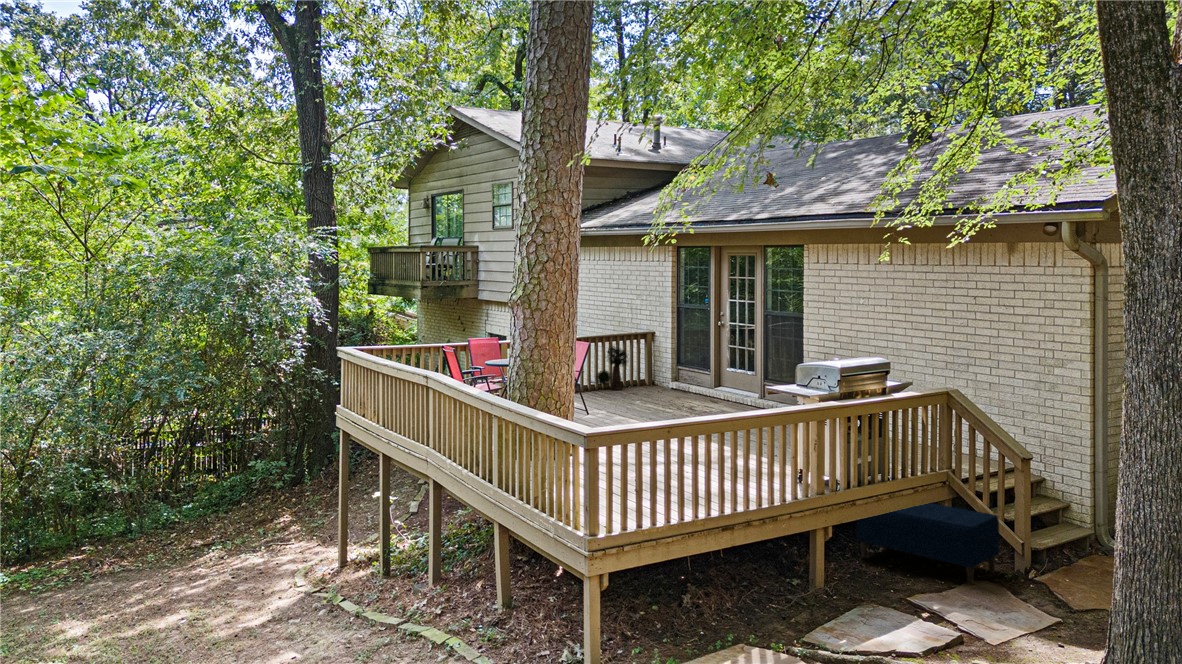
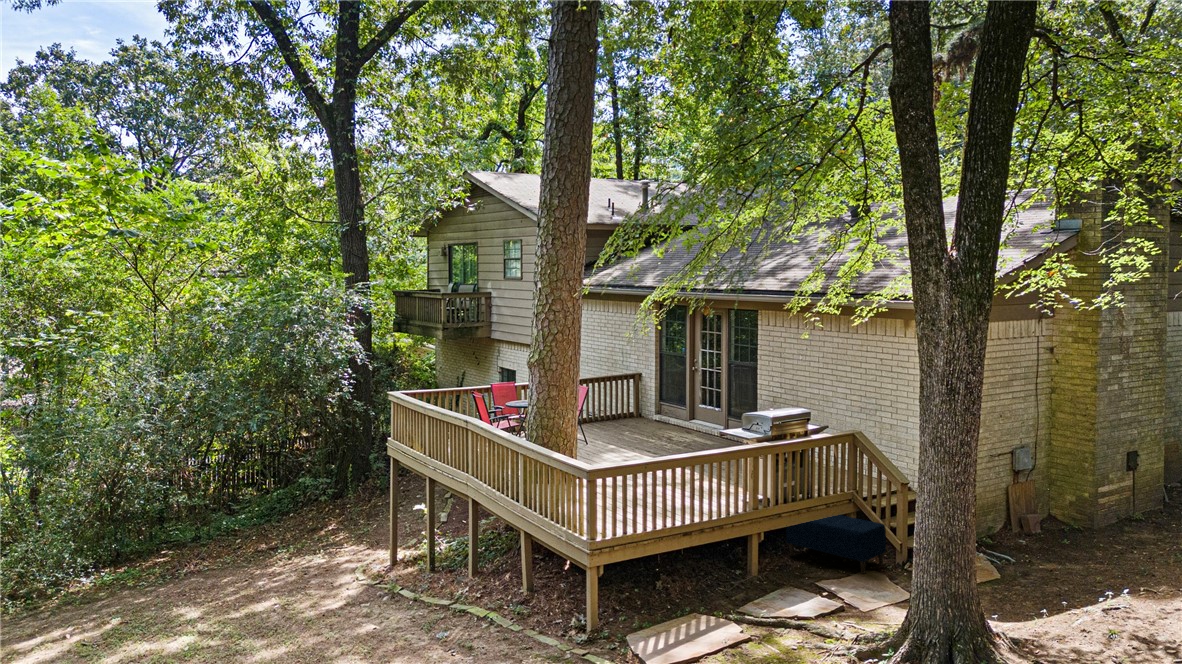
potted plant: present [596,346,628,390] -> none [592,384,620,421]

